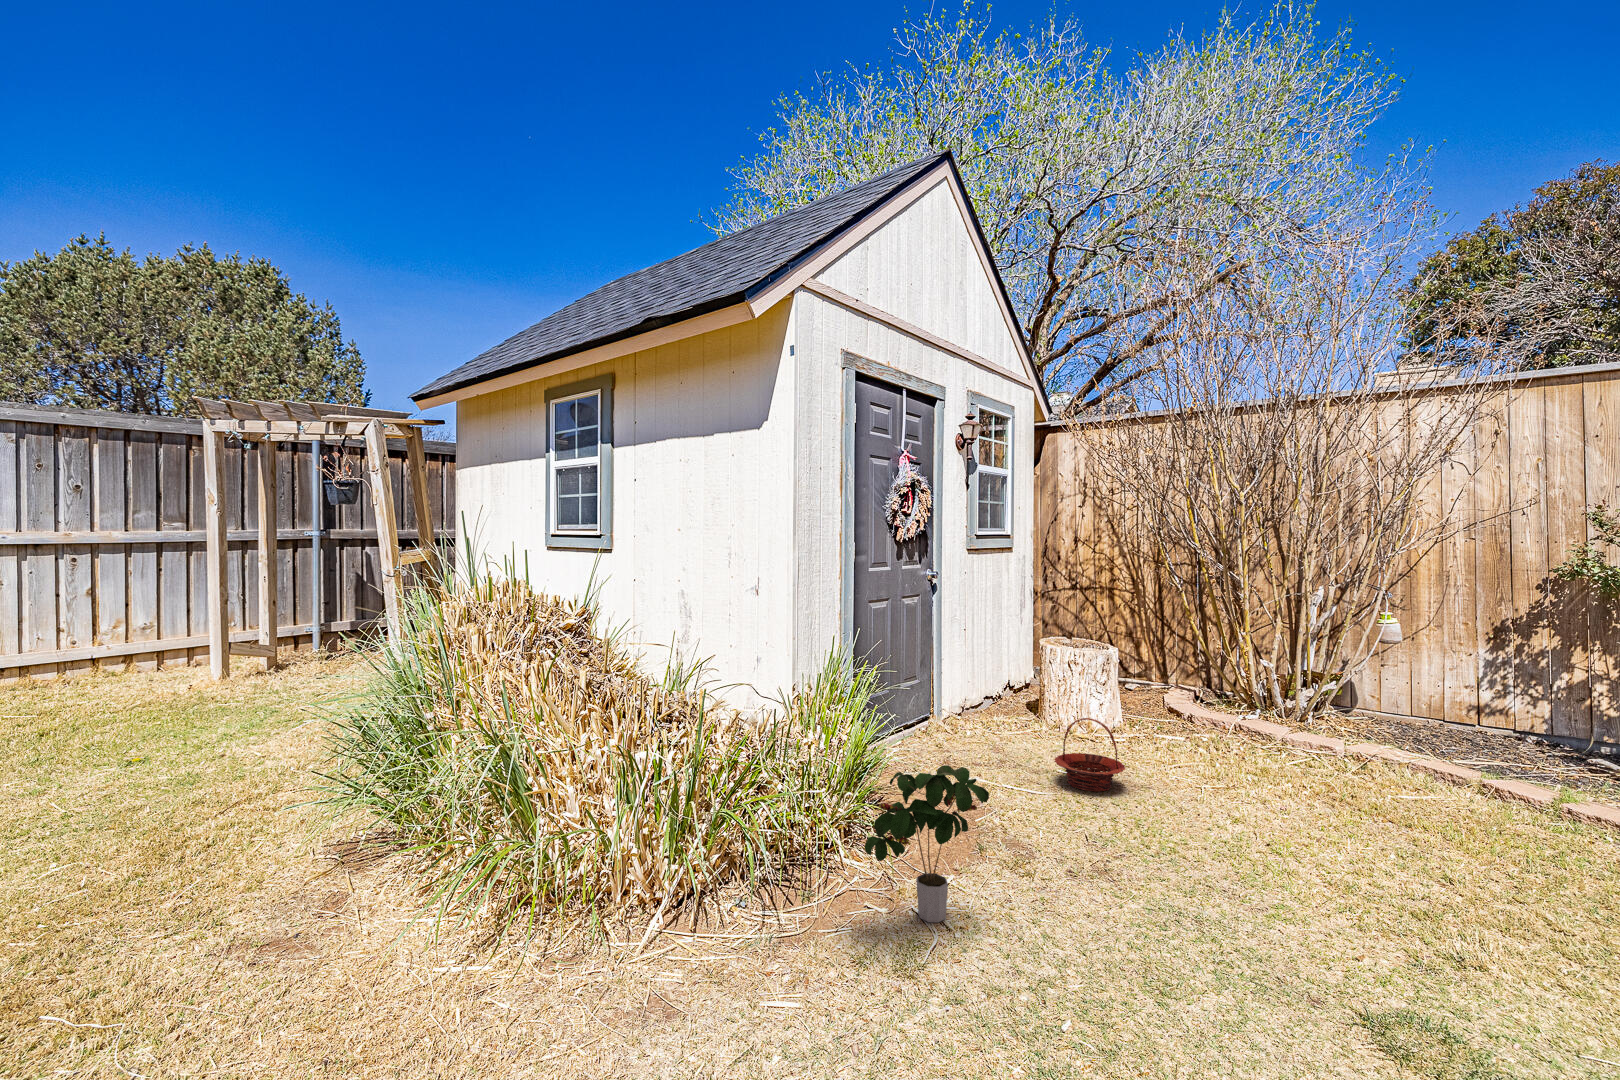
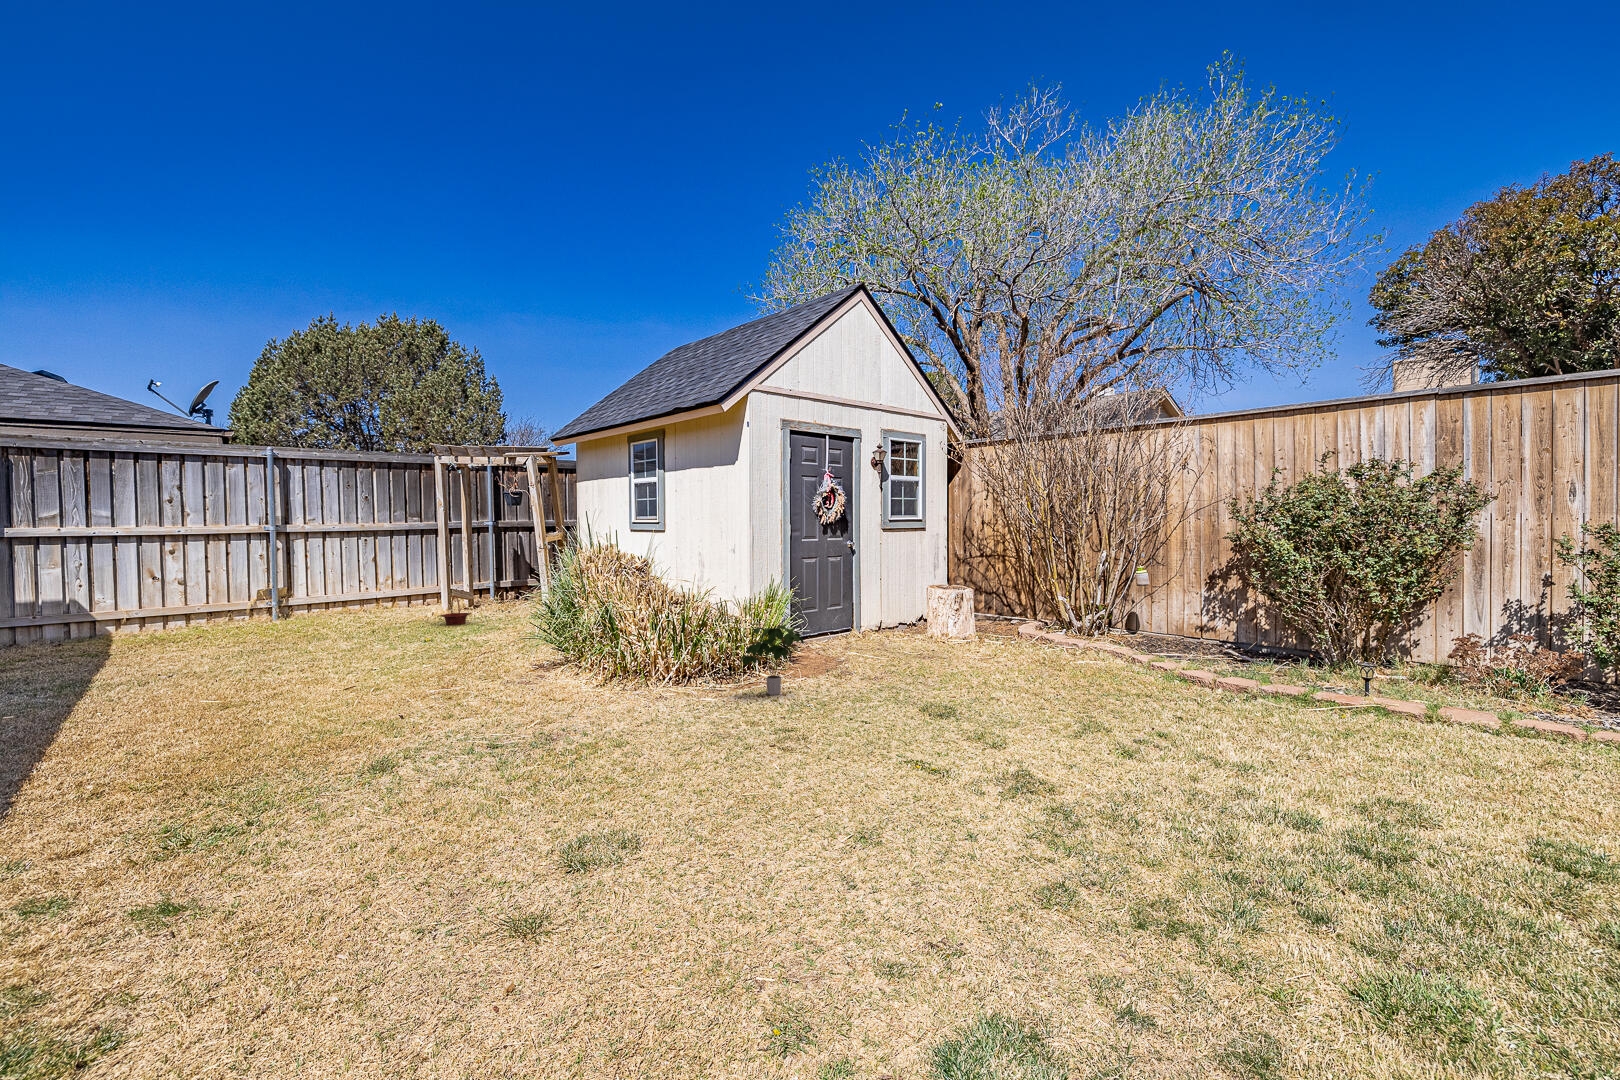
basket: present [1054,718,1125,792] -> present [440,595,471,625]

